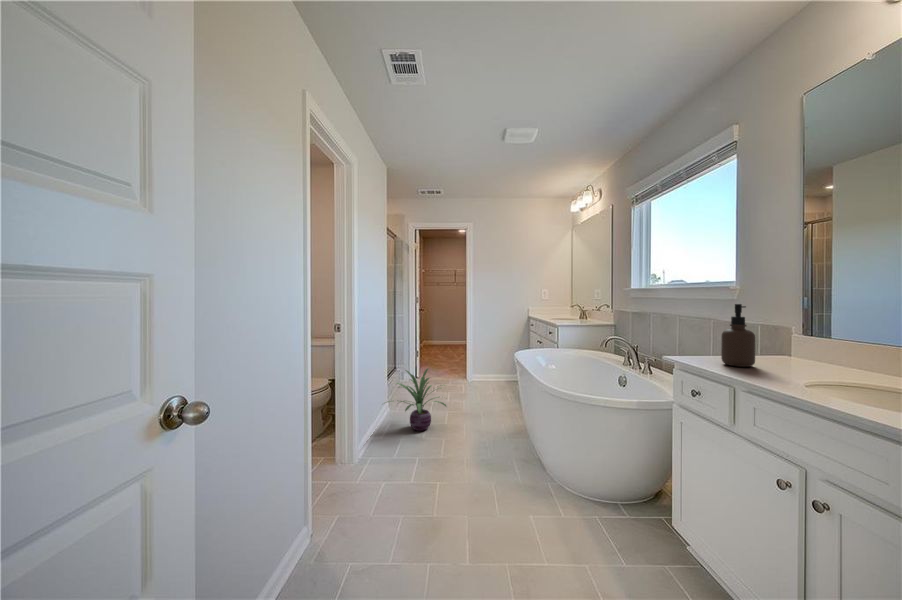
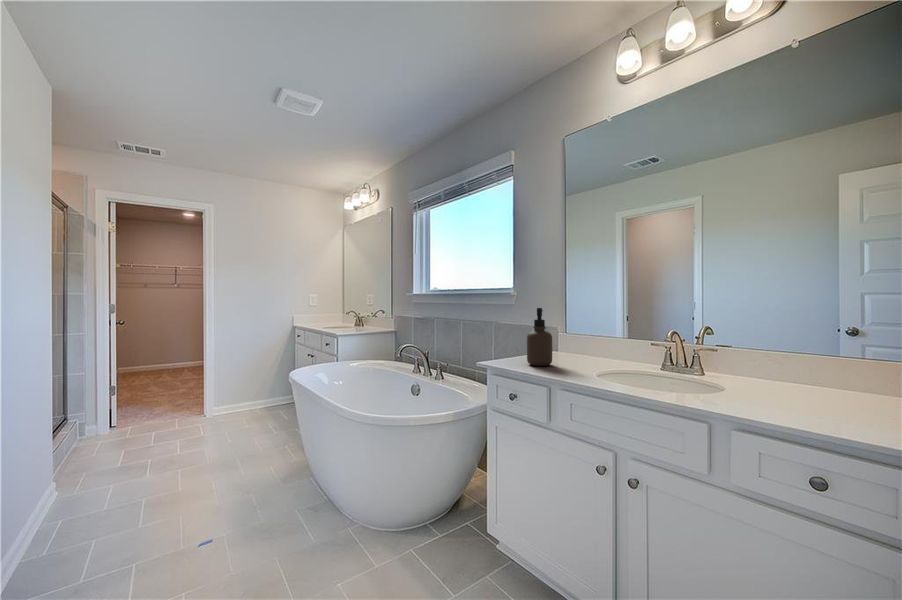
decorative plant: present [385,369,446,431] -> none [43,411,187,514]

